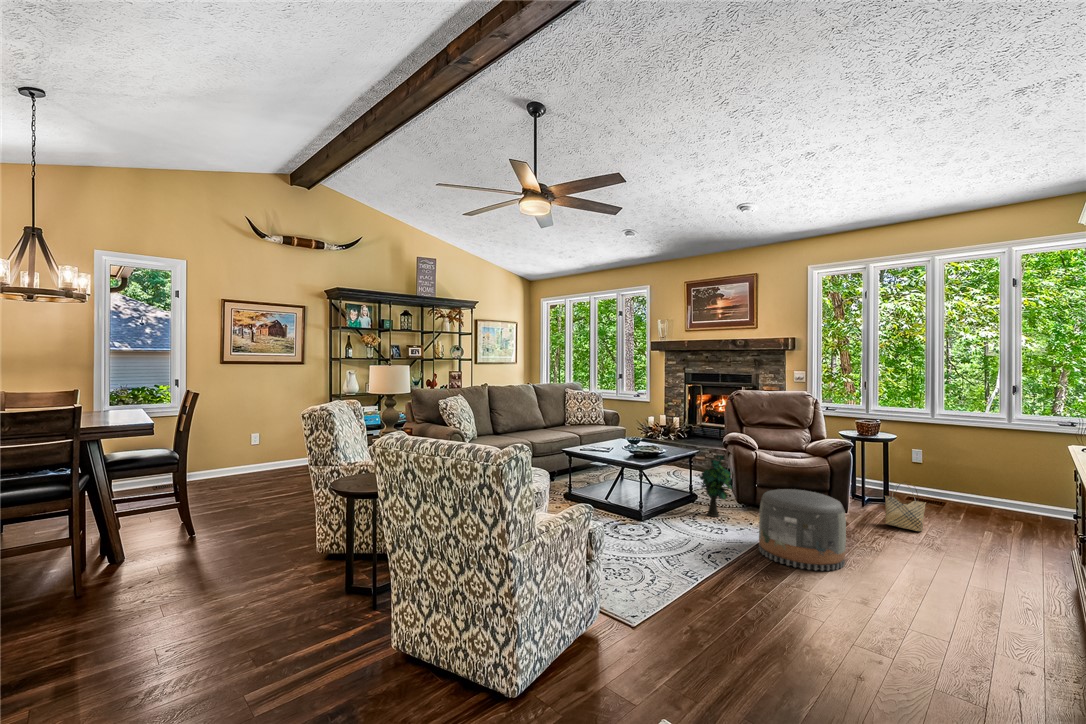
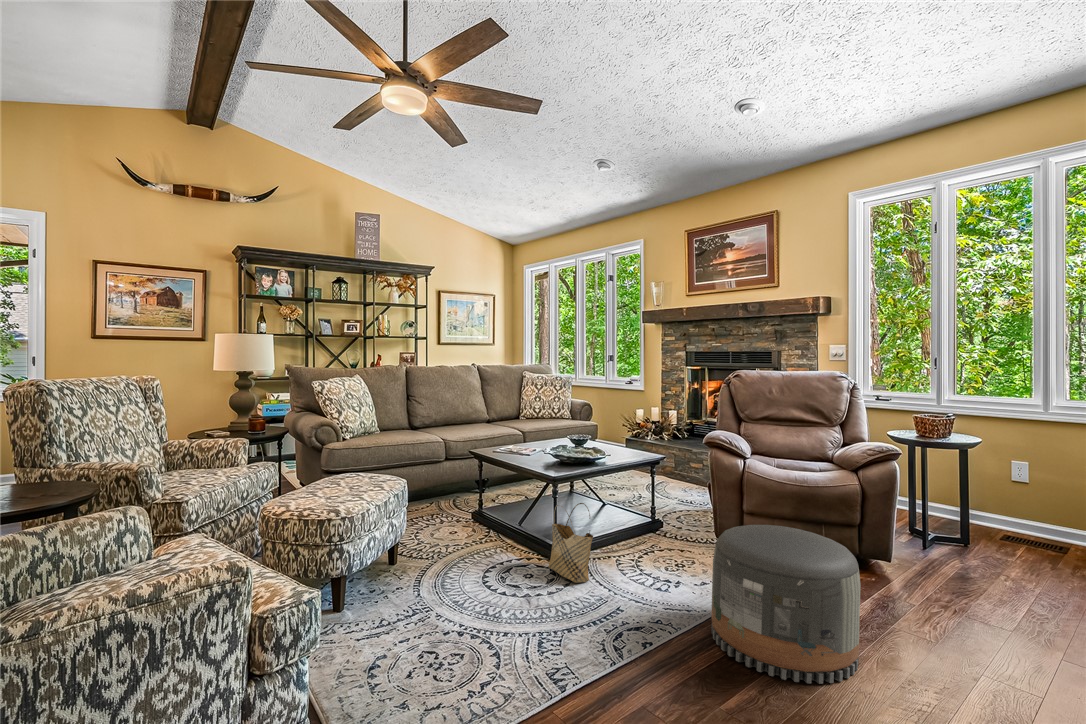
decorative plant: present [697,455,733,517] -> none [647,464,704,558]
woven basket: present [885,482,926,531] -> present [548,503,593,583]

